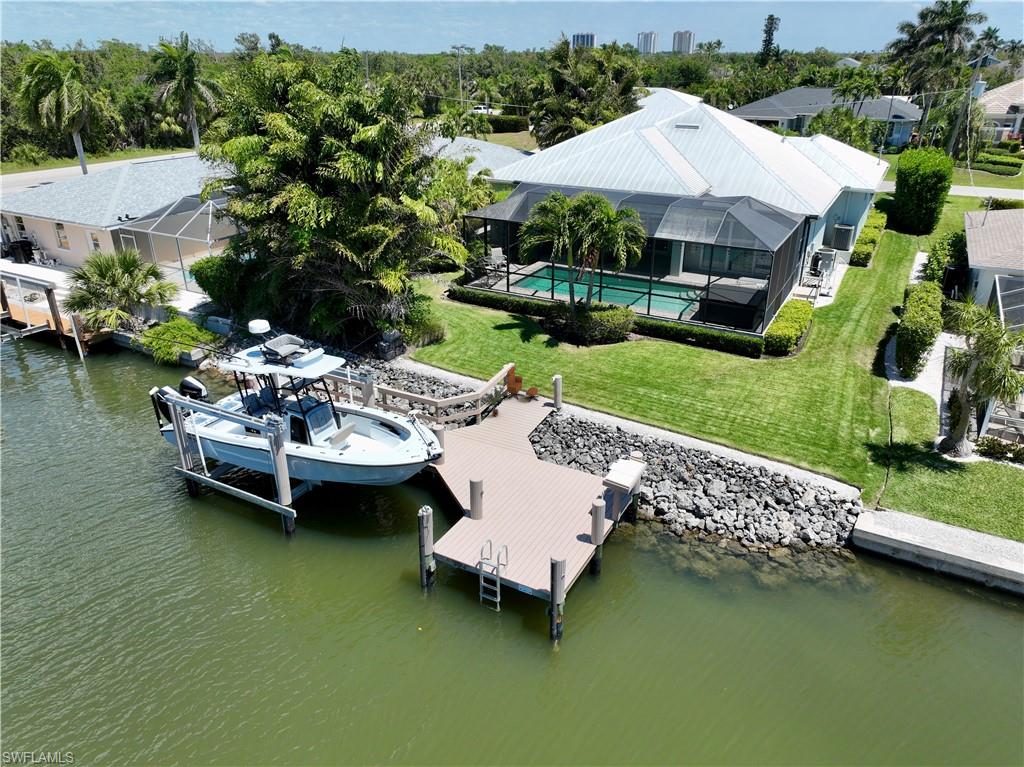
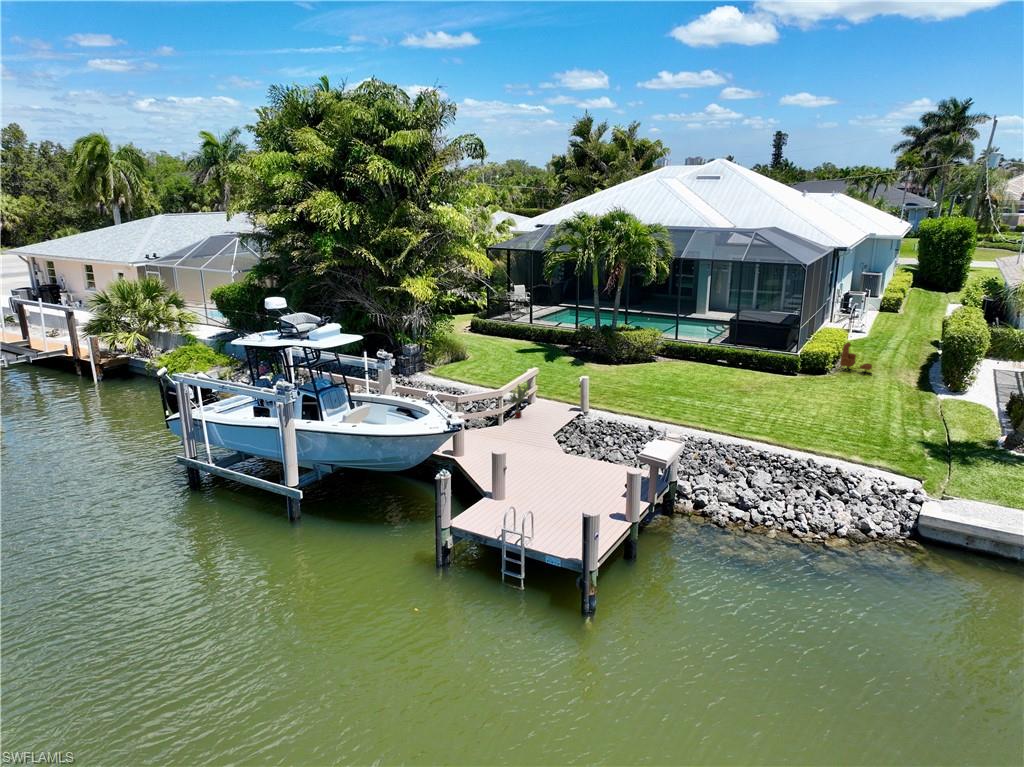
lounge chair: present [506,366,539,402] -> present [840,343,872,375]

